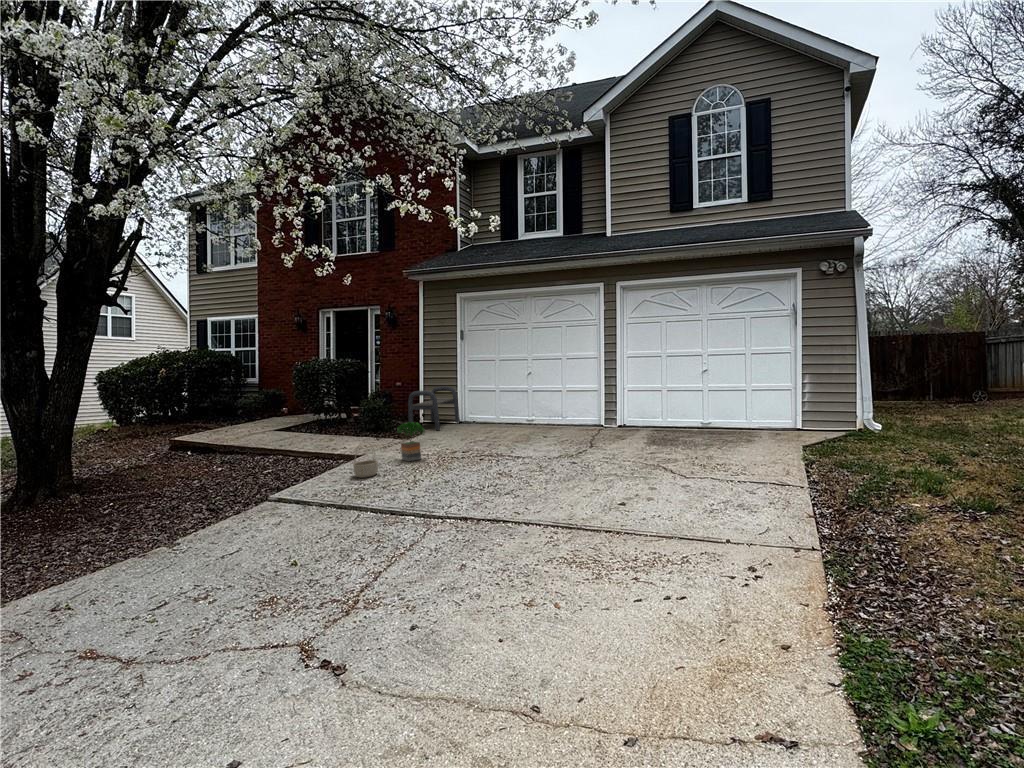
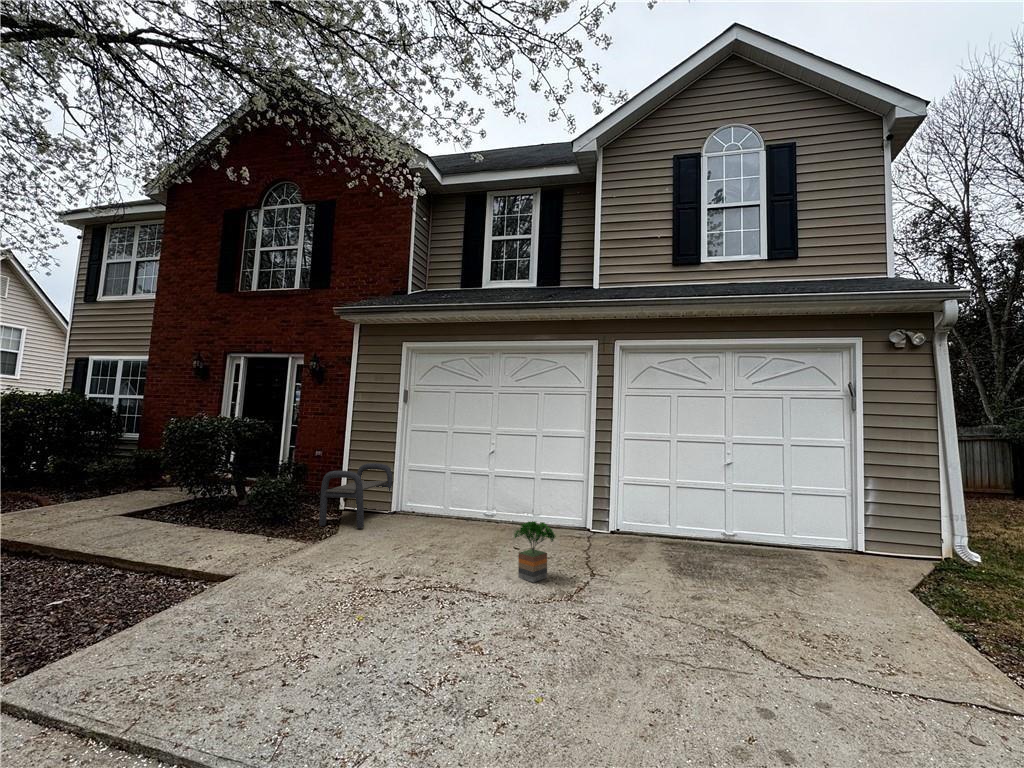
potted tree: present [397,422,425,461] -> present [514,521,556,583]
basket: present [353,442,378,478] -> none [167,584,224,658]

